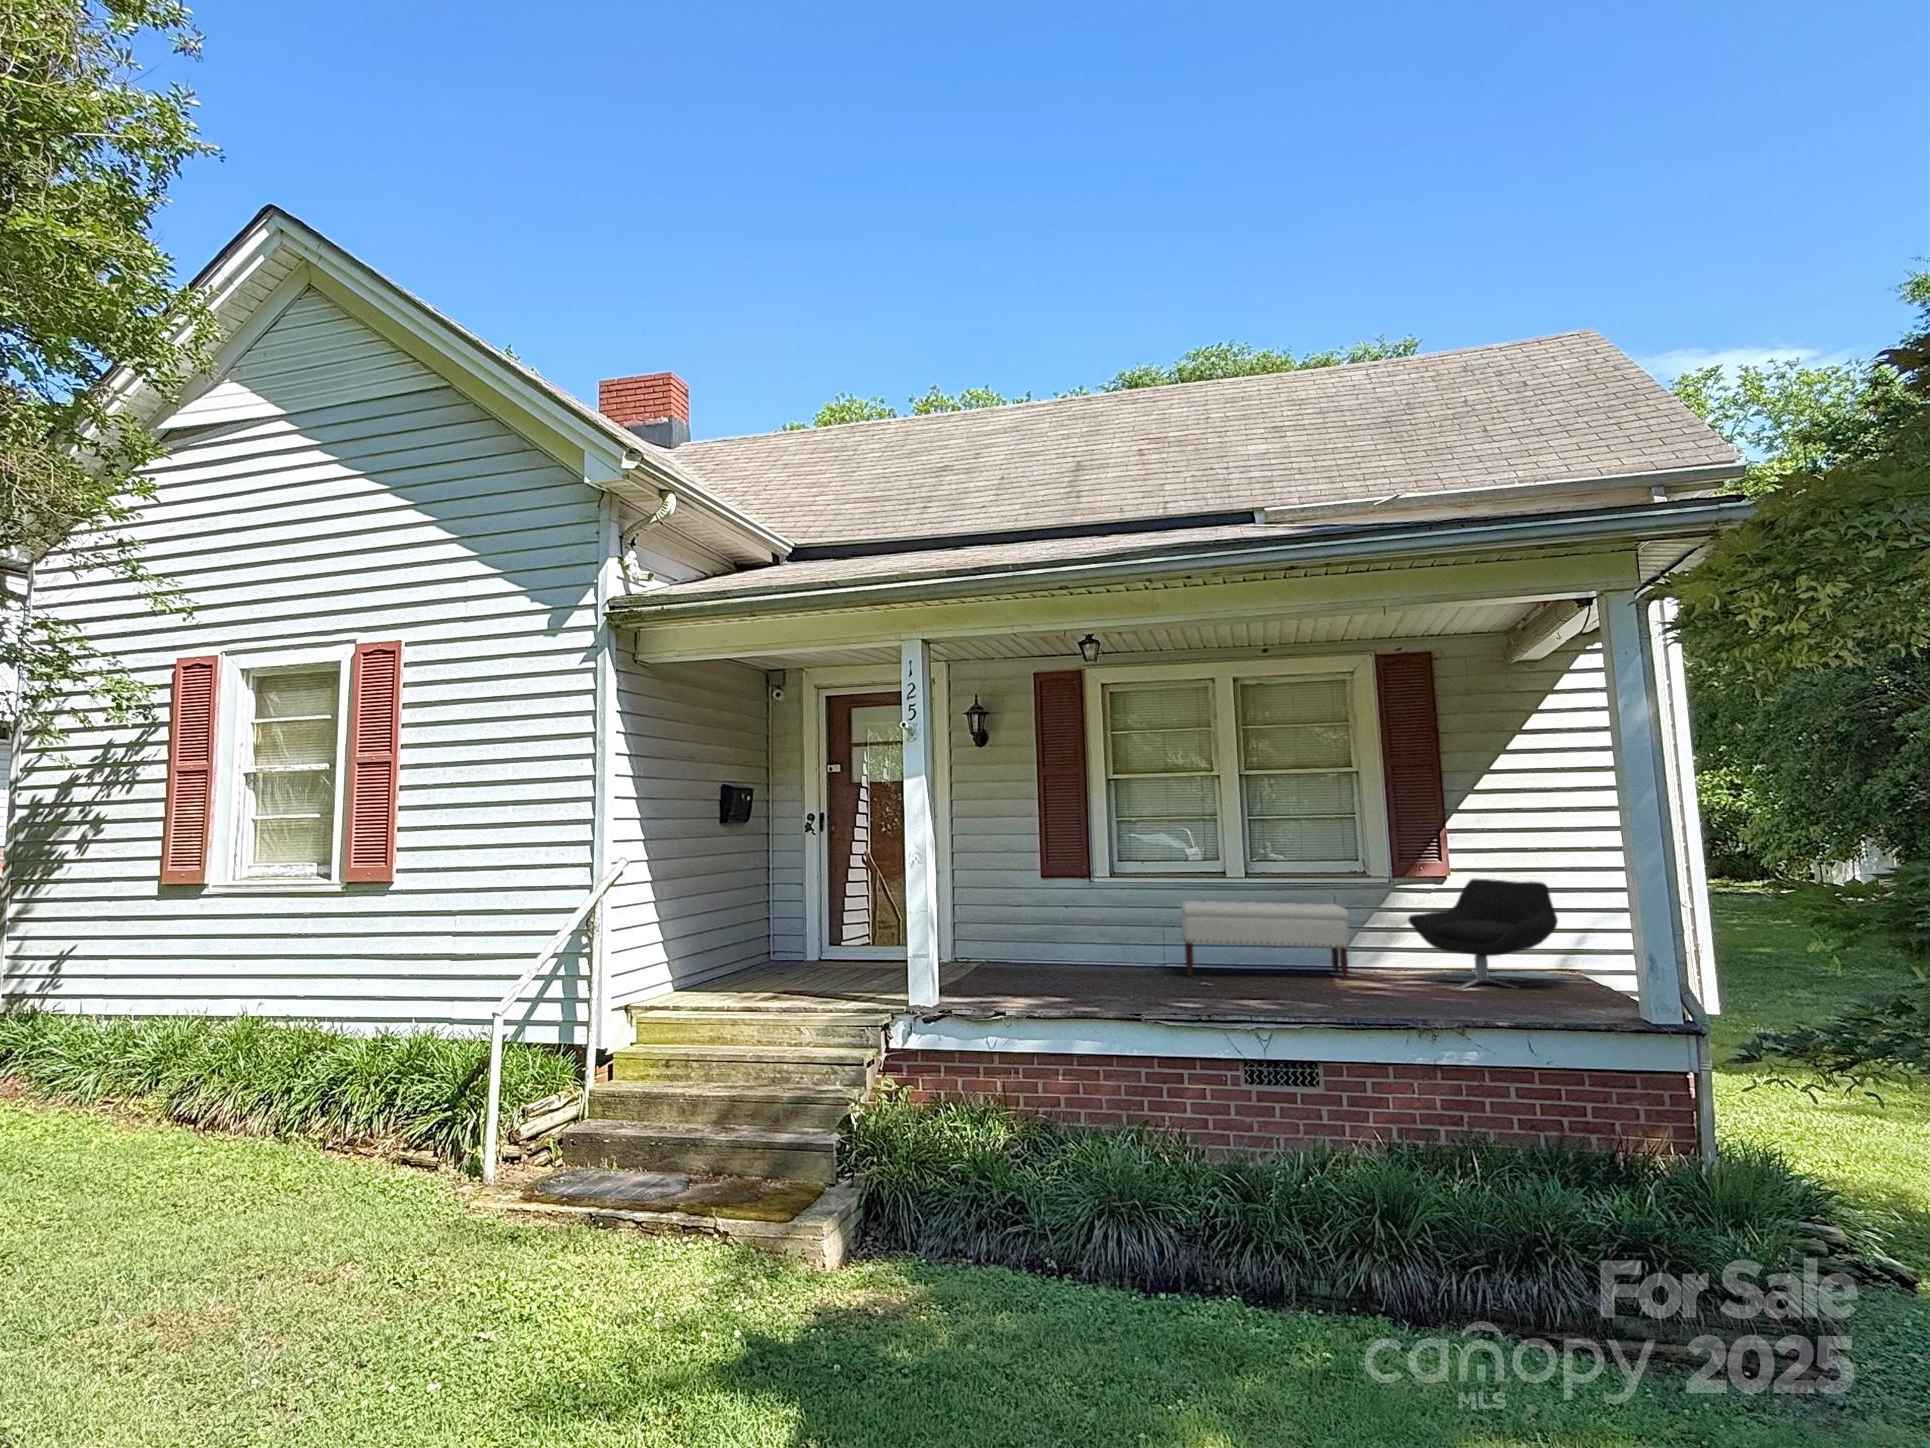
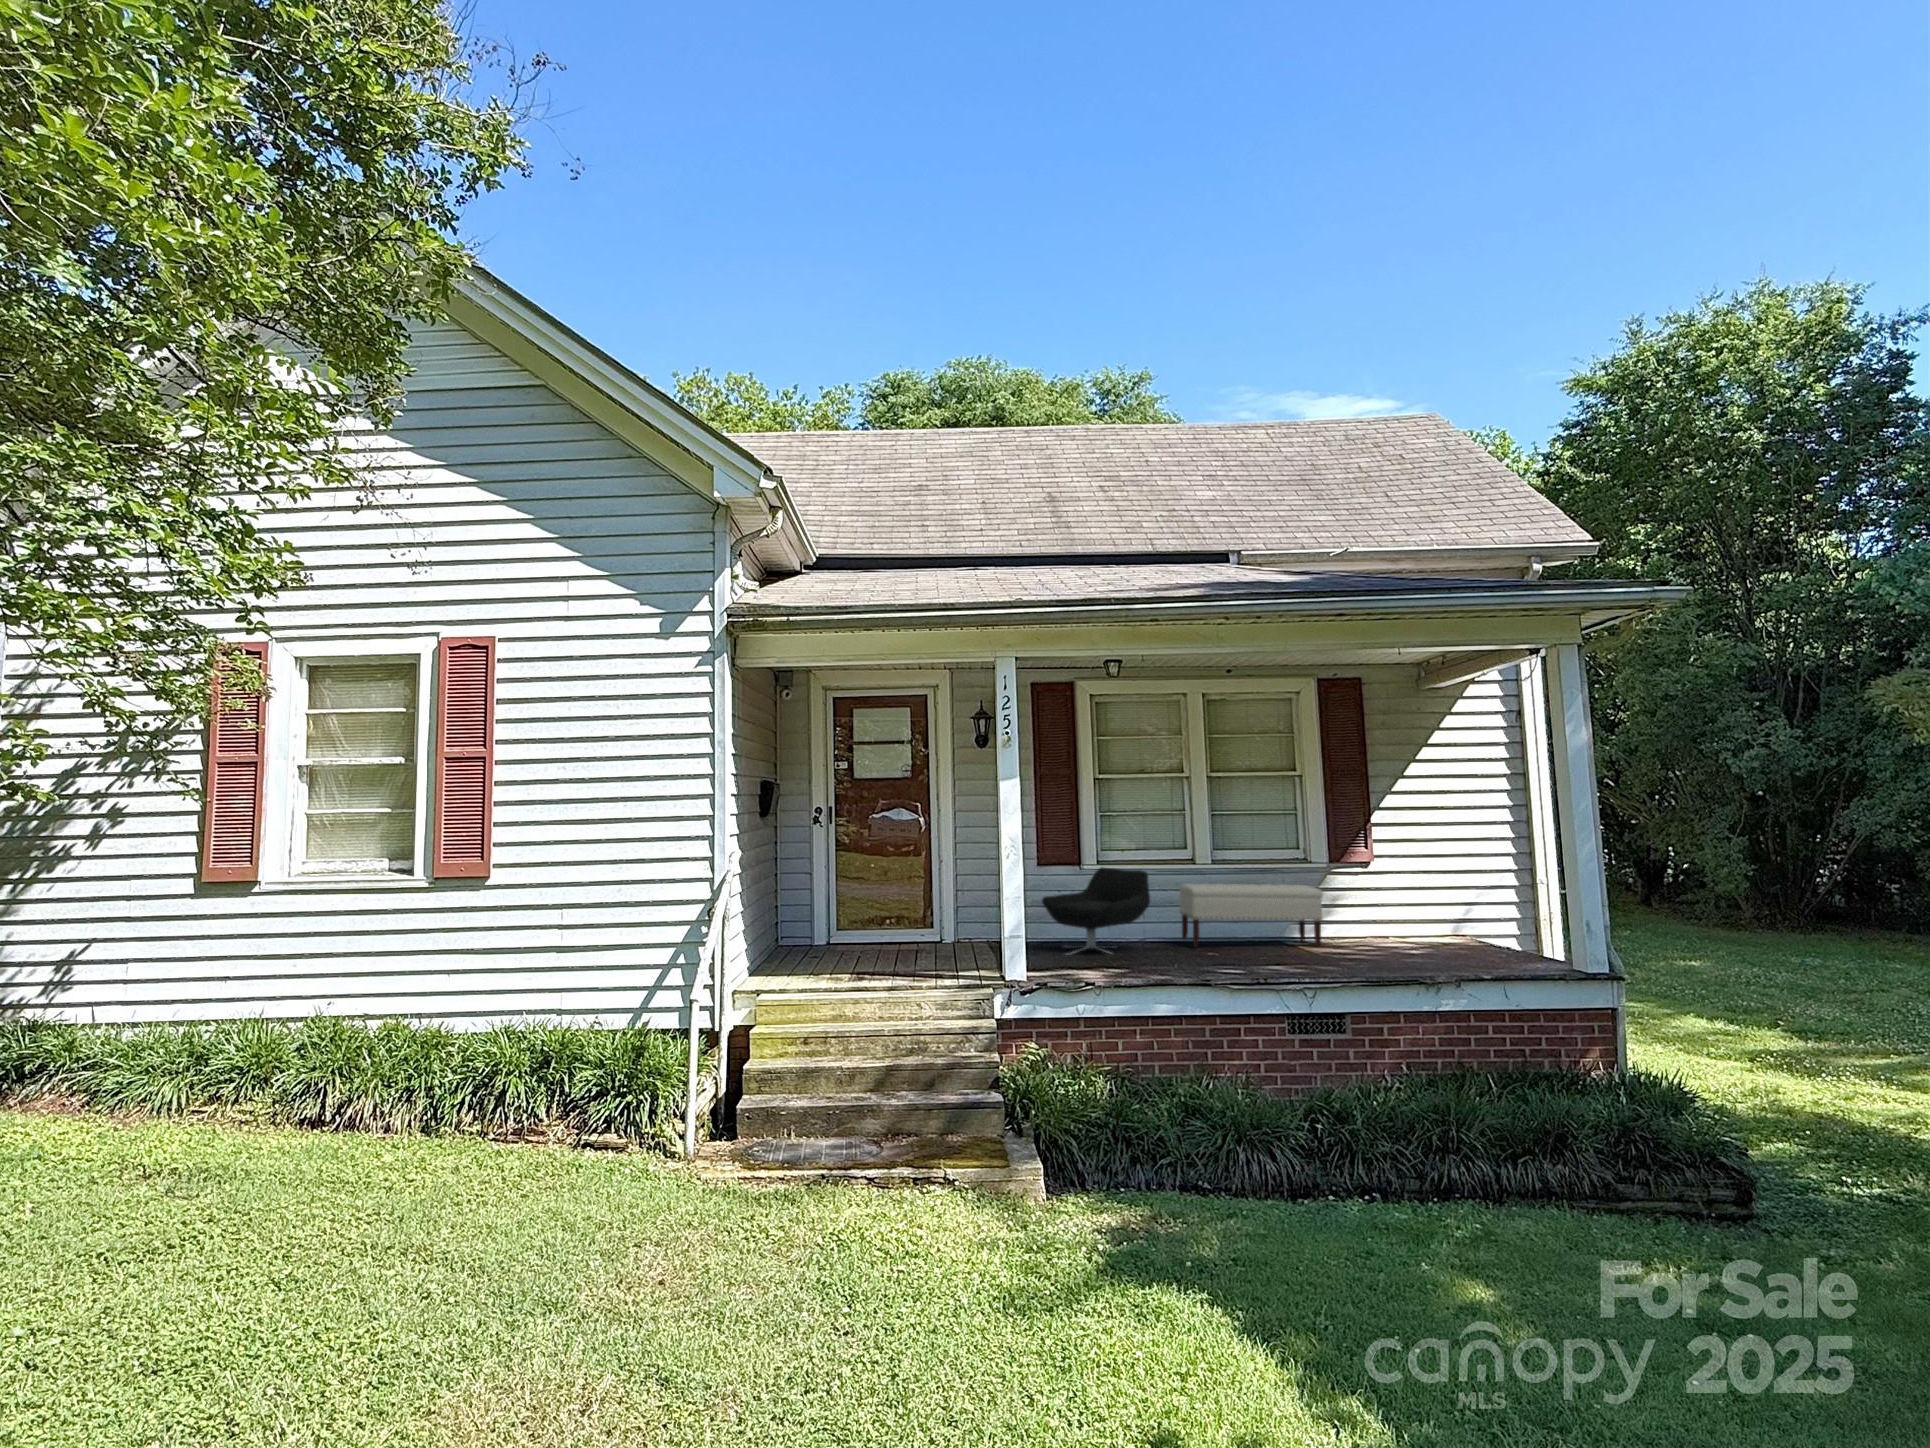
lounge chair: present [1408,879,1558,989] -> present [1042,867,1150,955]

